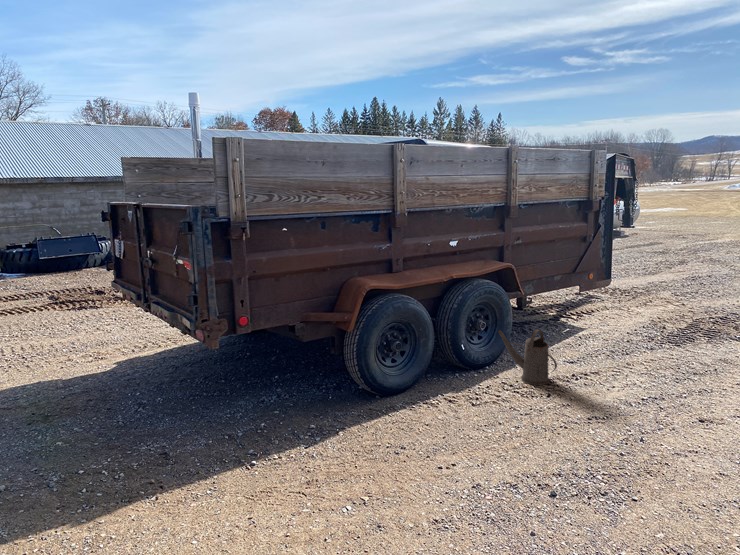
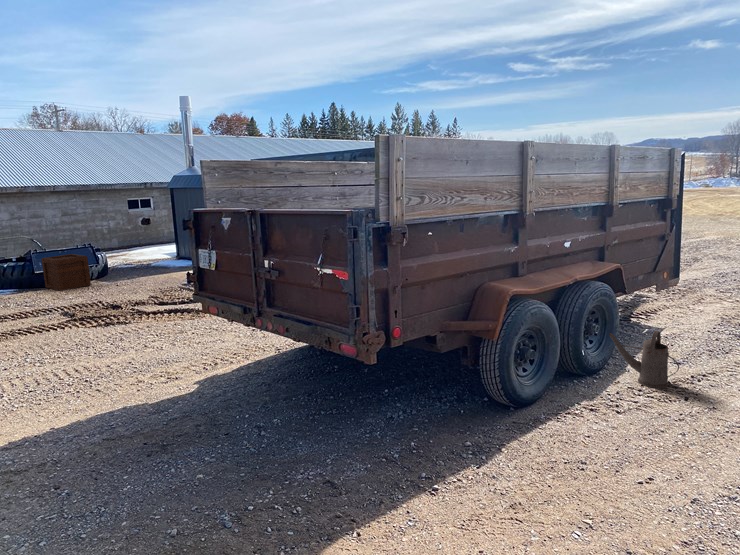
wooden crate: none [45,242,90,276] -> present [41,254,91,291]

